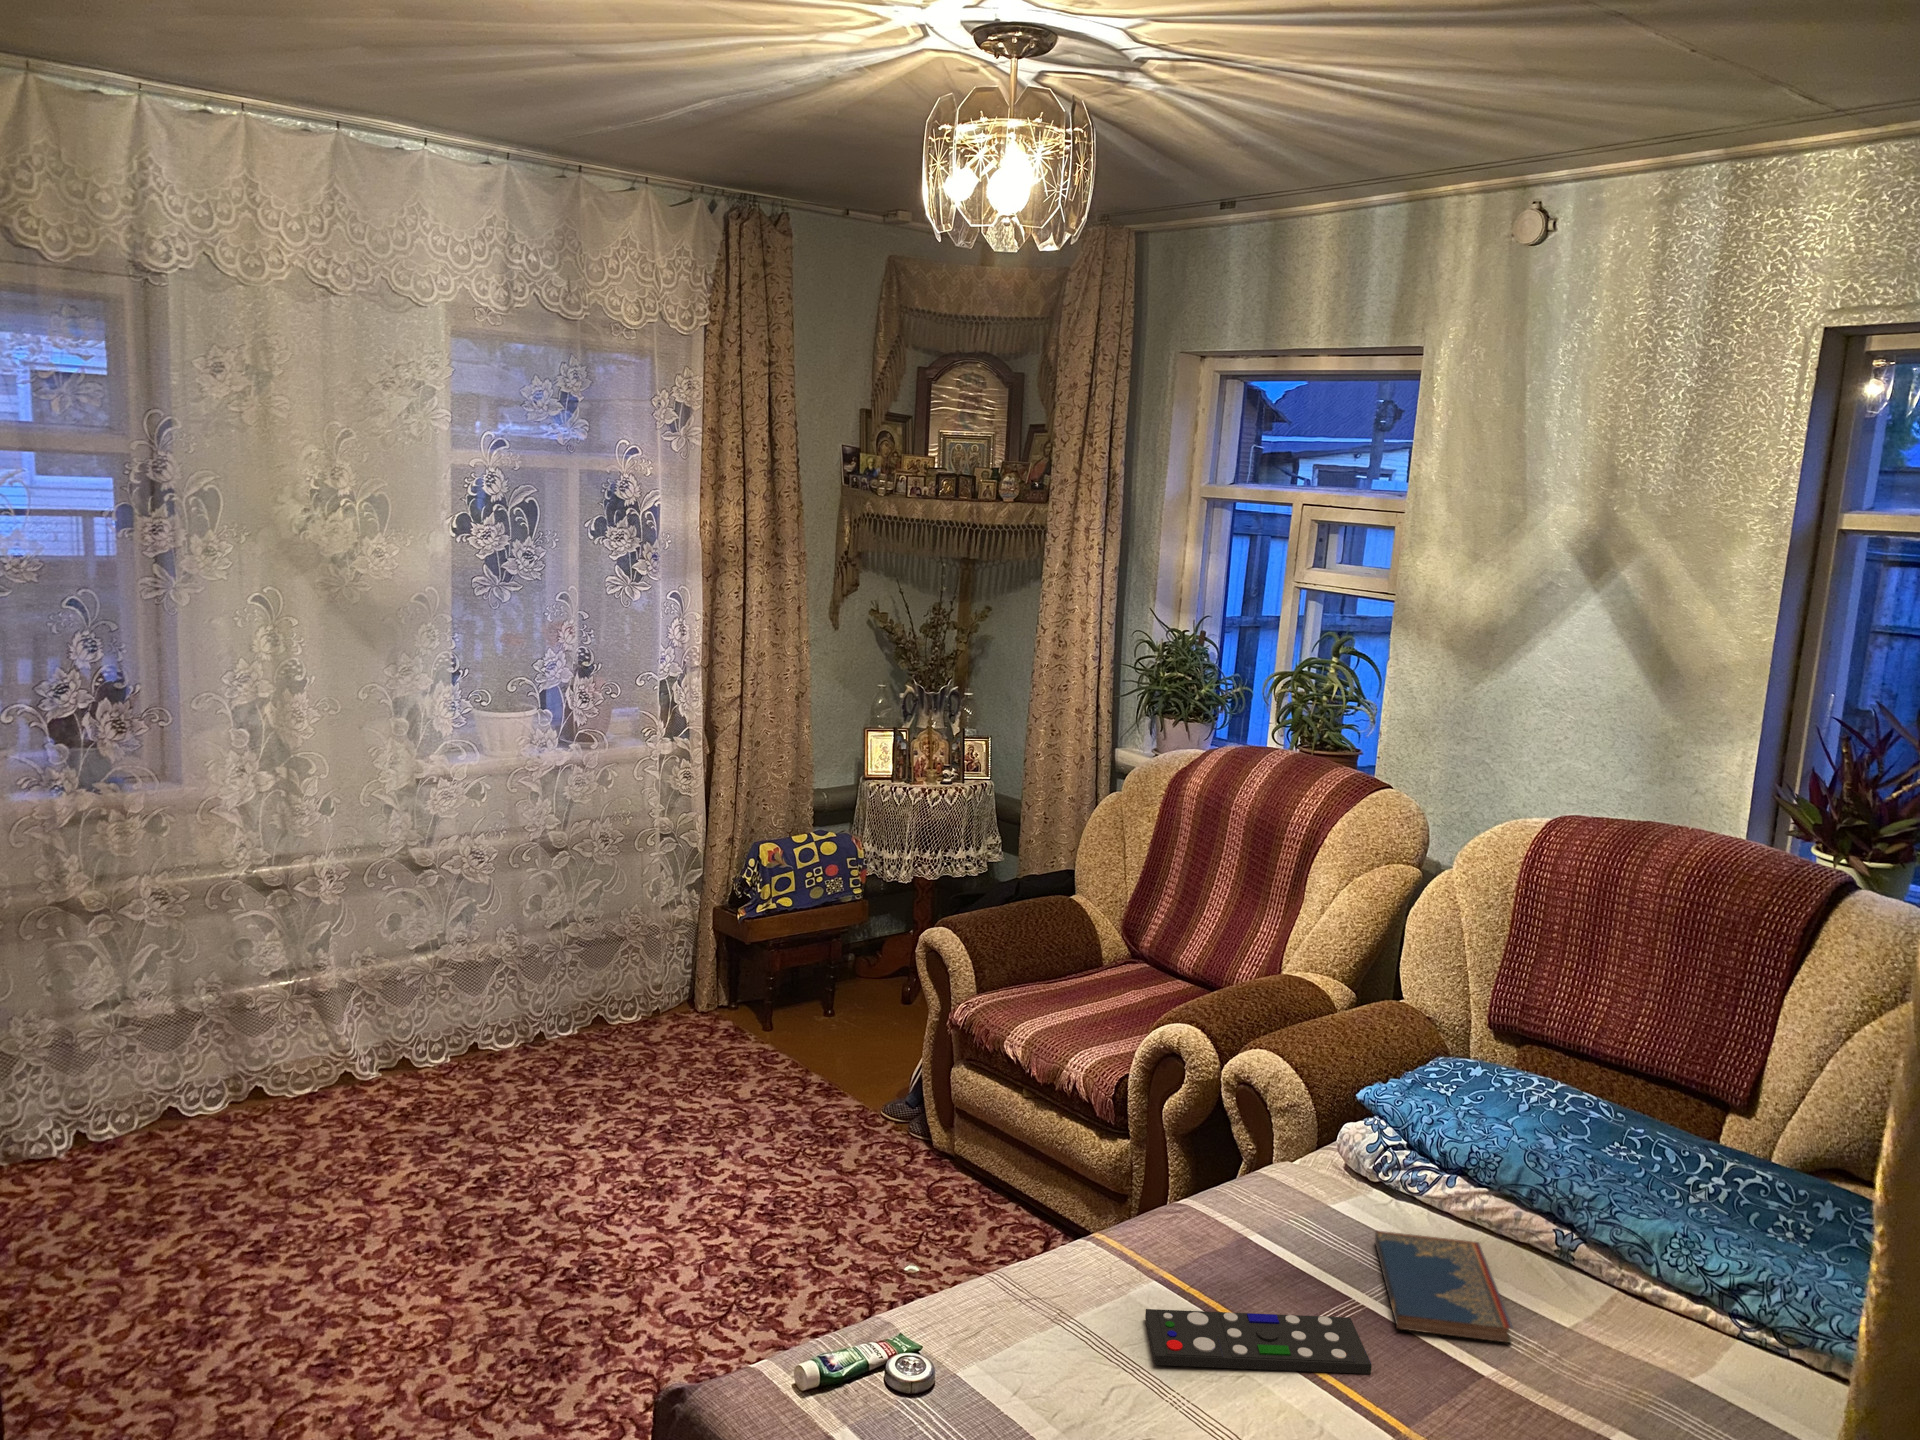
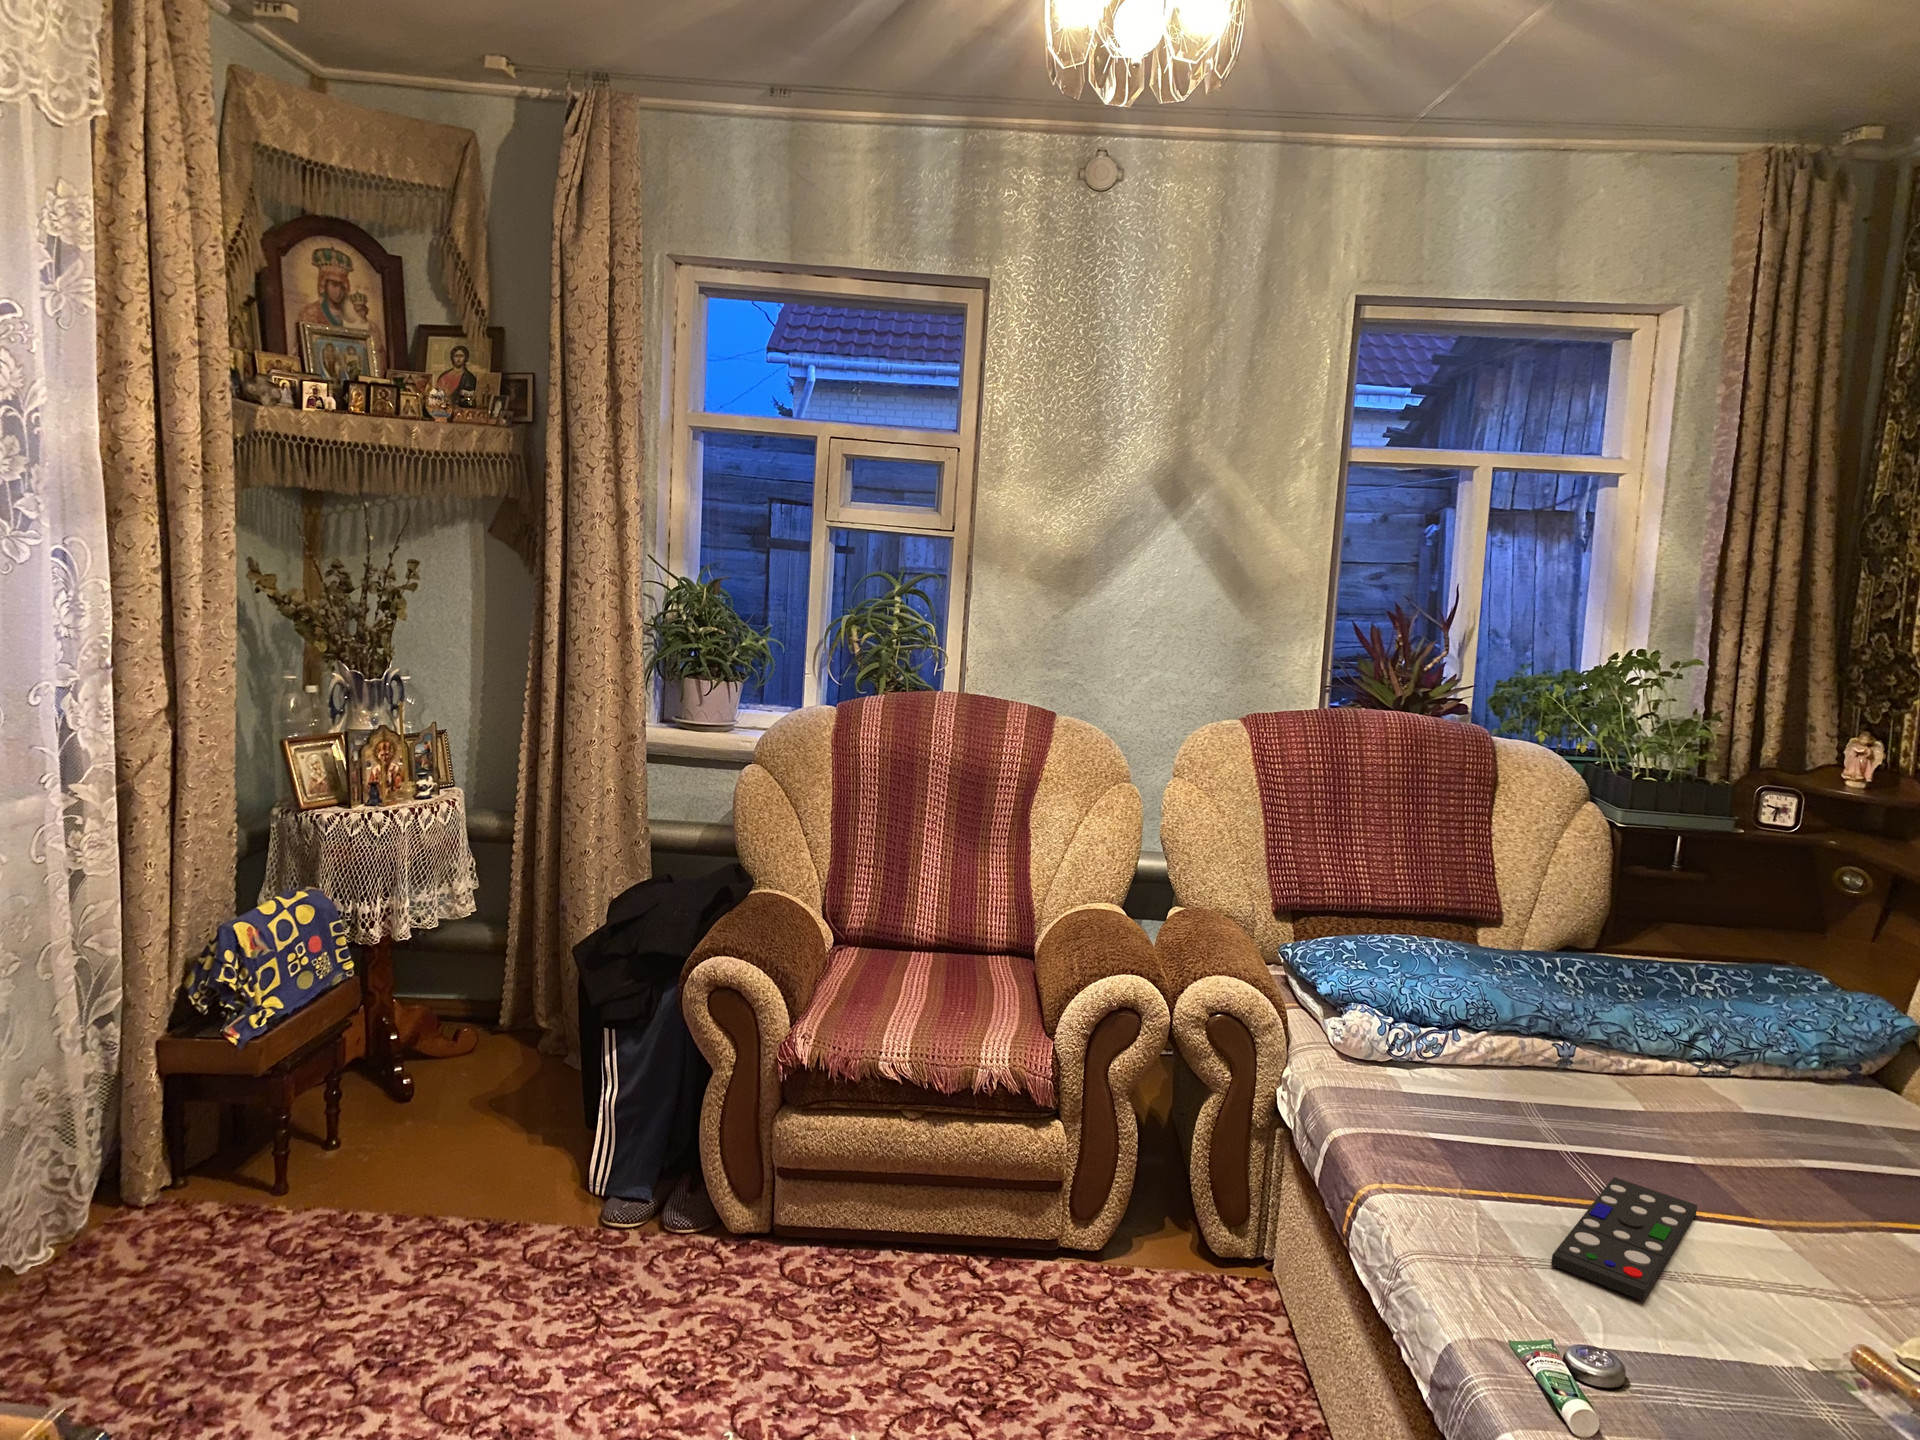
hardcover book: present [1375,1231,1513,1343] -> none [1487,1077,1678,1170]

